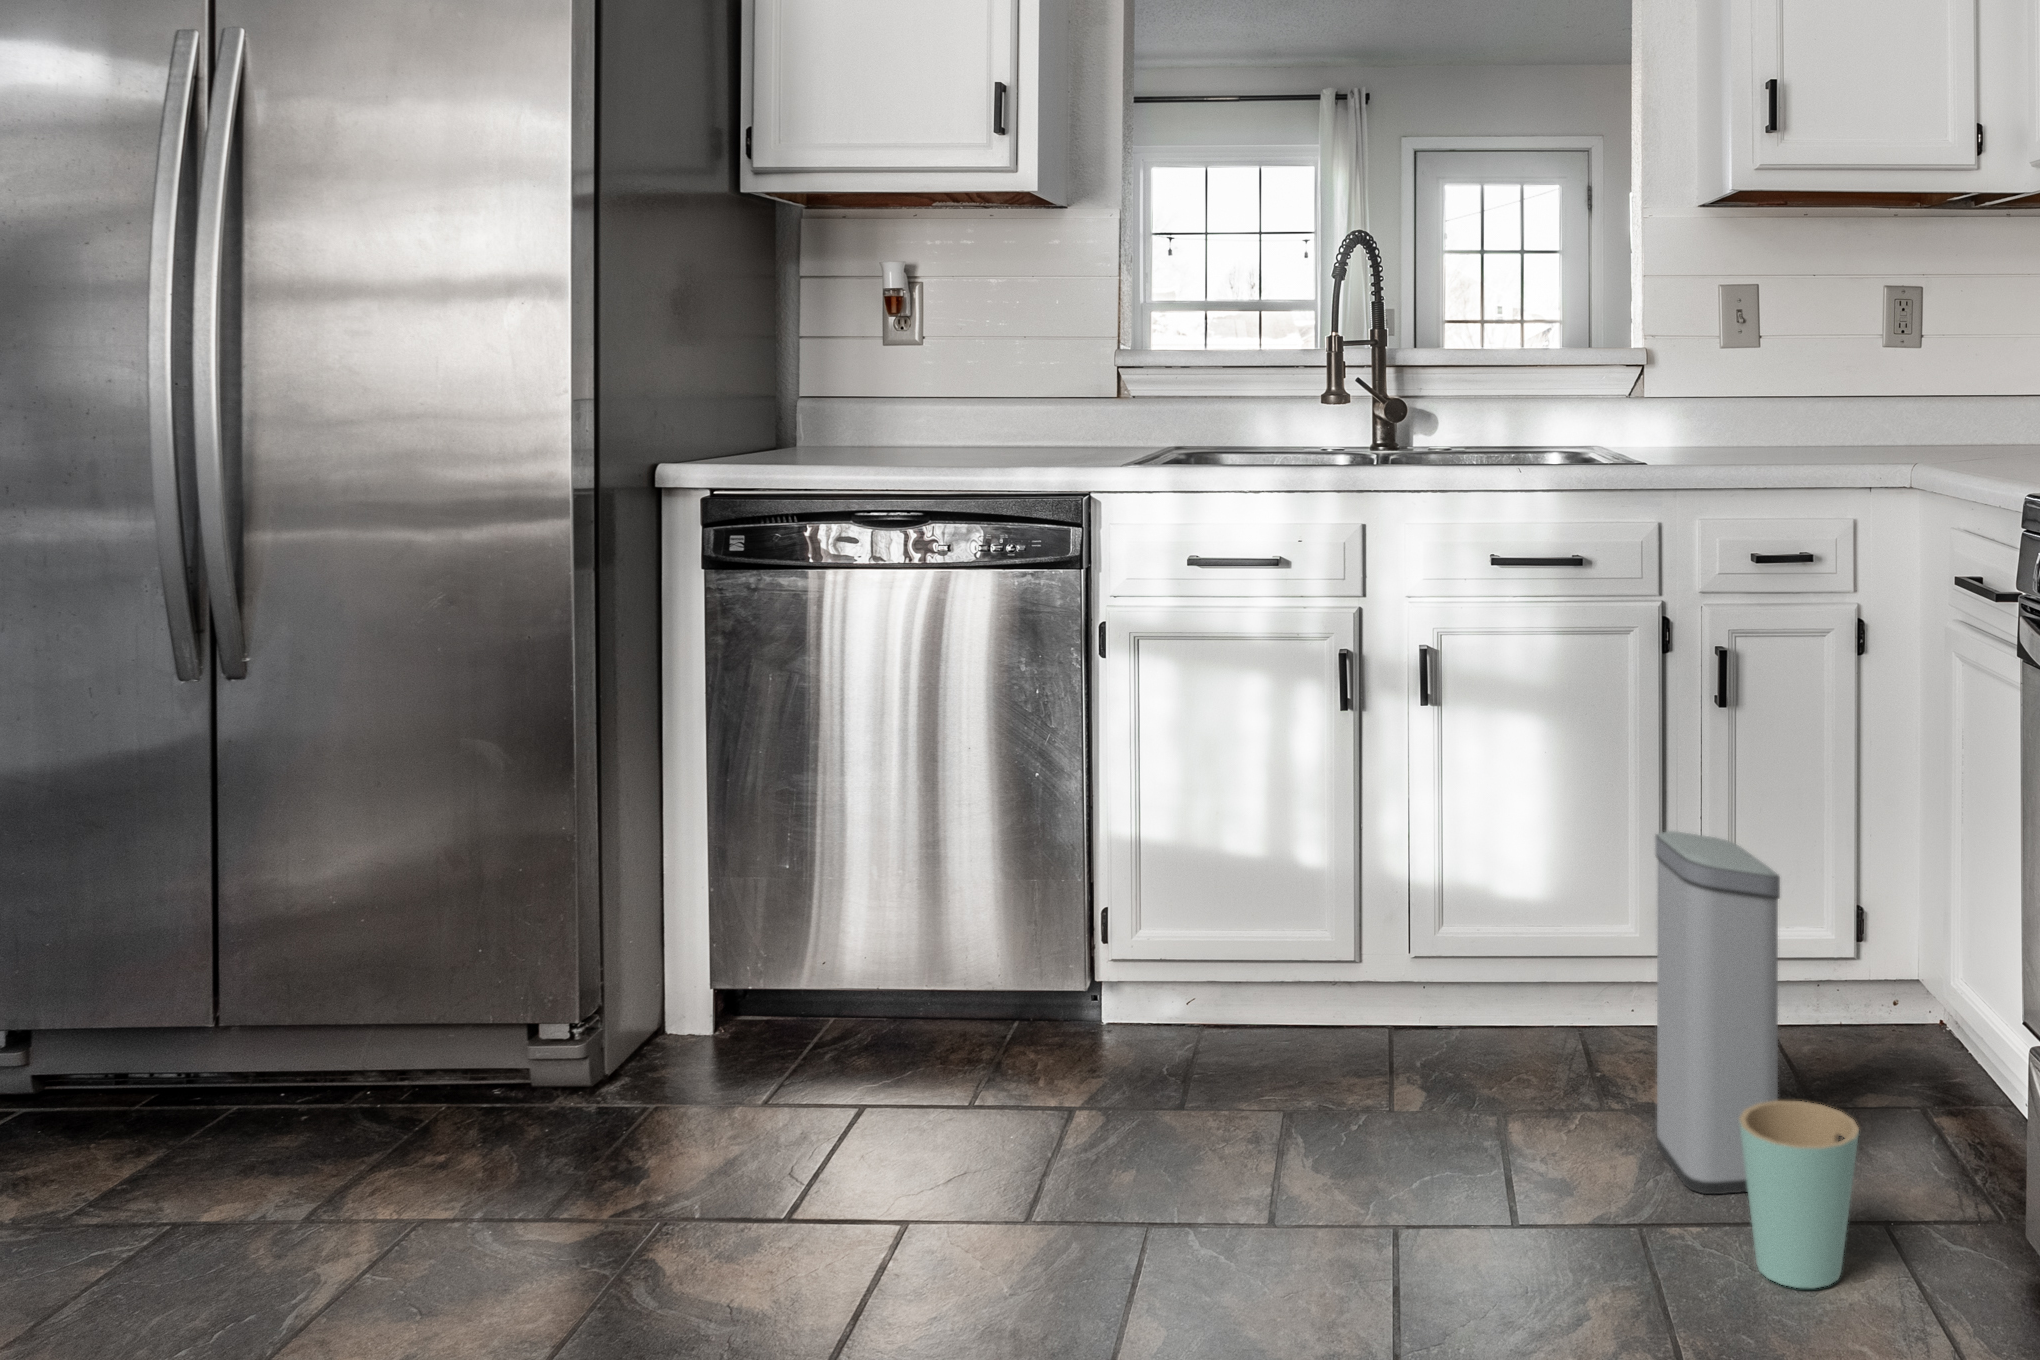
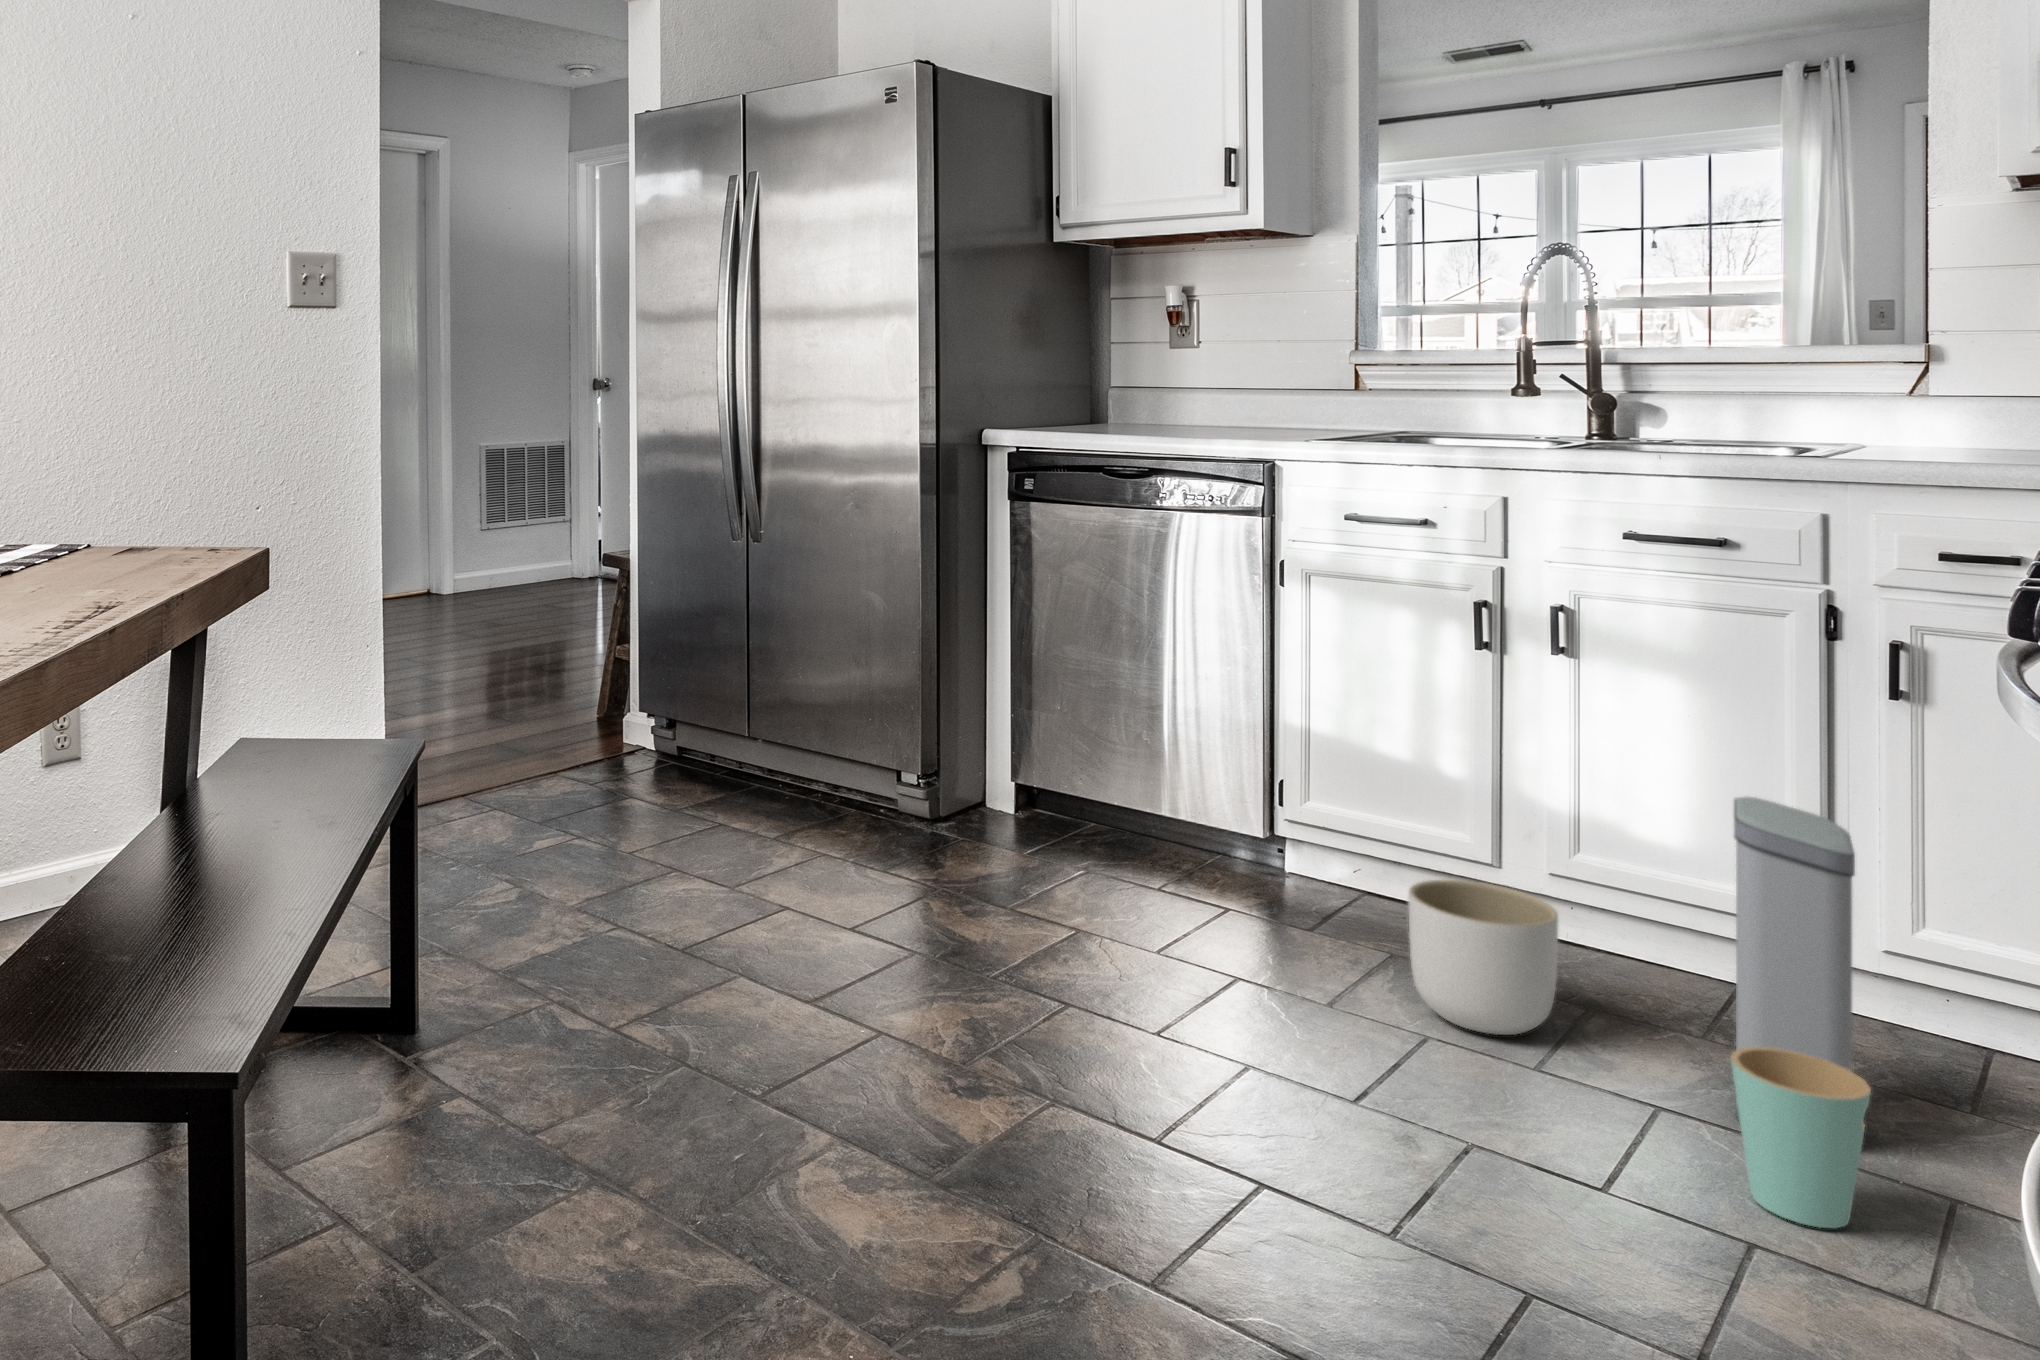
planter: none [1341,989,1496,1176] -> present [1408,880,1558,1035]

